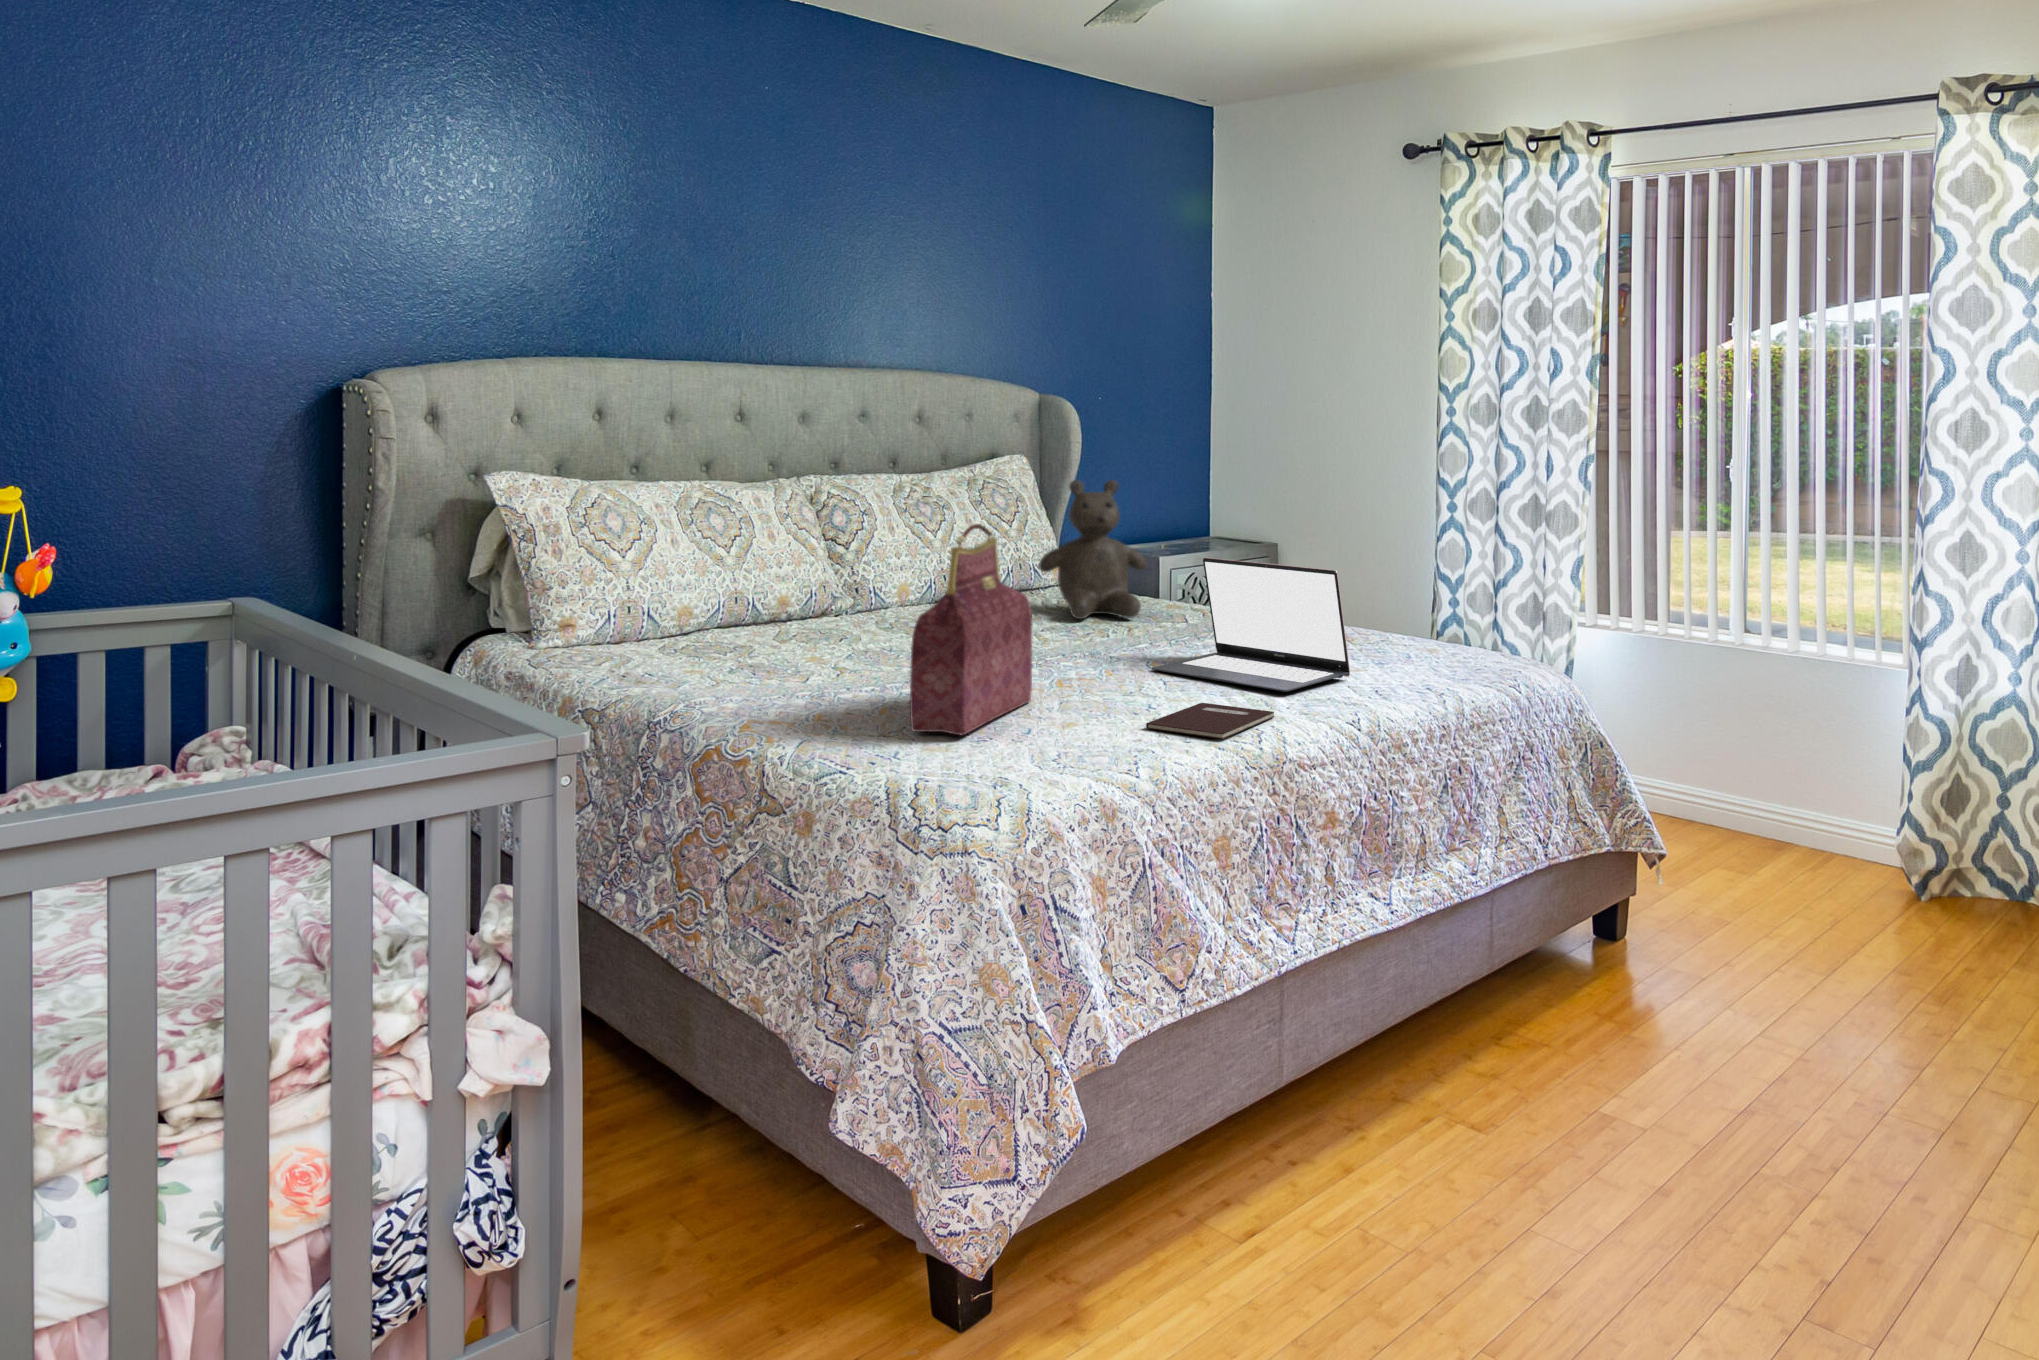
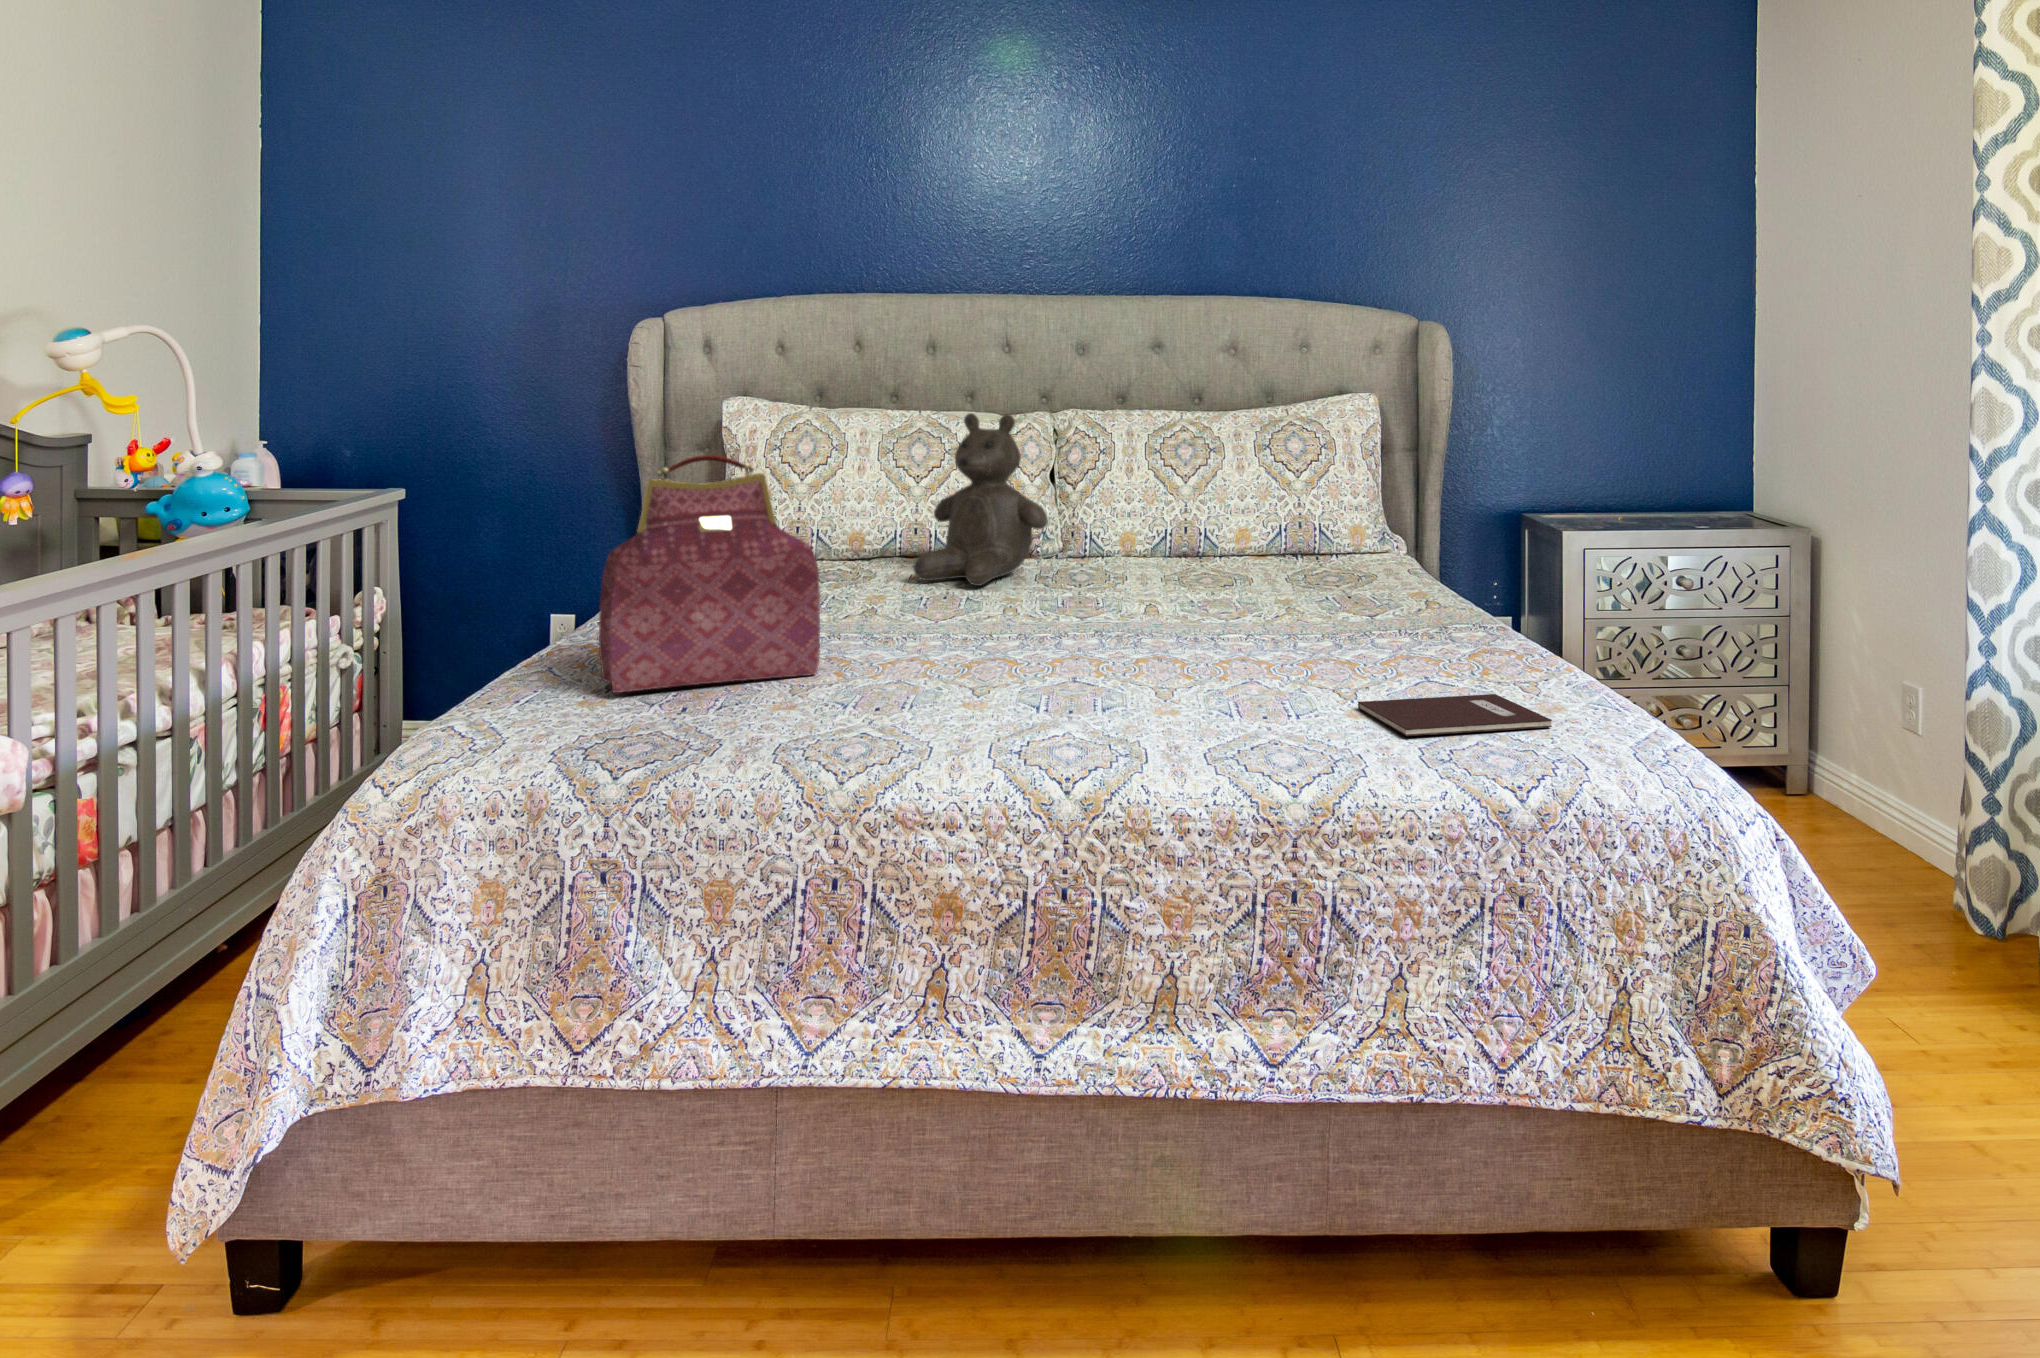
teddy bear: present [1039,480,1147,619] -> present [913,413,1048,586]
laptop: present [1152,557,1350,692] -> none [1063,523,1242,719]
notebook: present [1146,703,1274,739] -> present [1358,694,1552,736]

